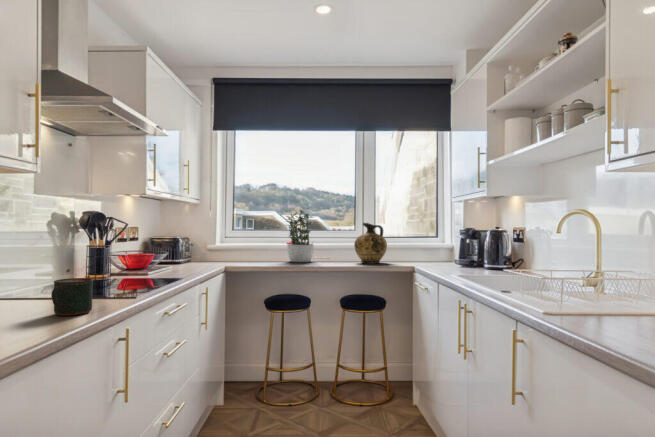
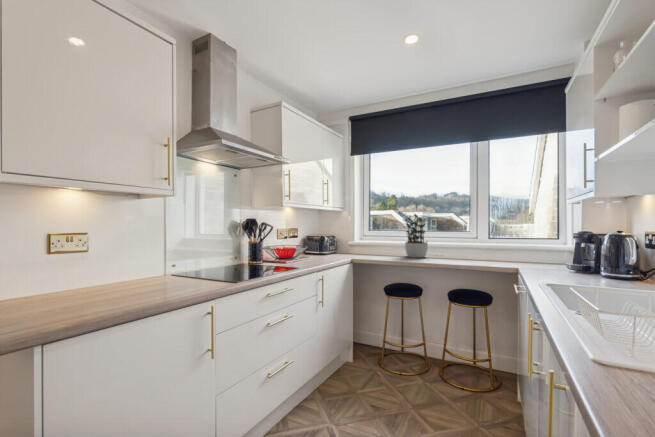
ceramic jug: present [354,223,387,263] -> none [462,225,495,262]
mug: present [52,278,93,316] -> none [168,266,198,290]

